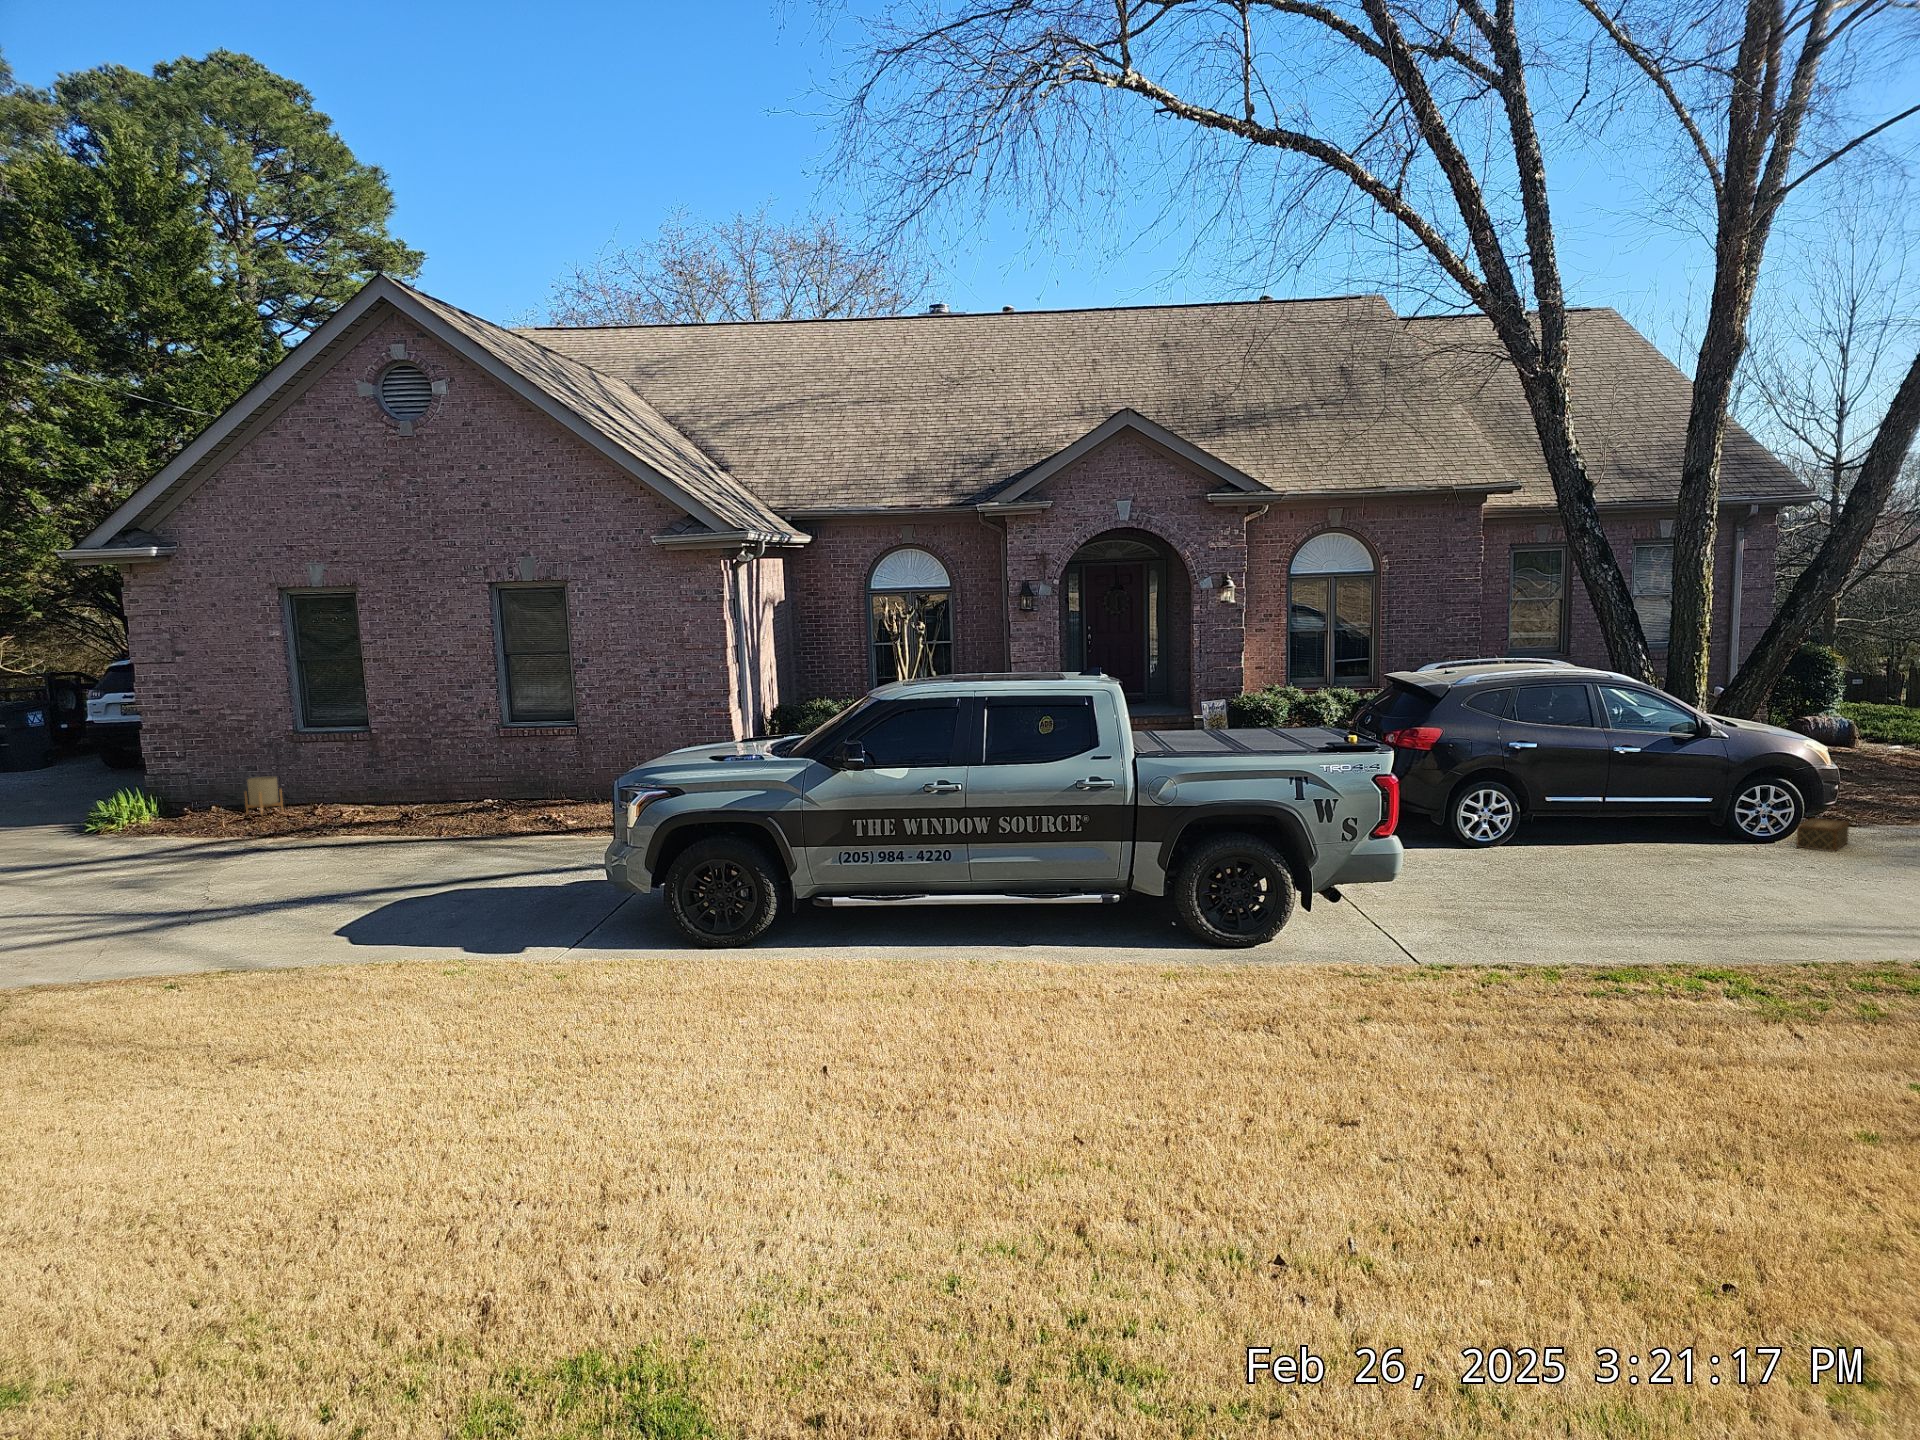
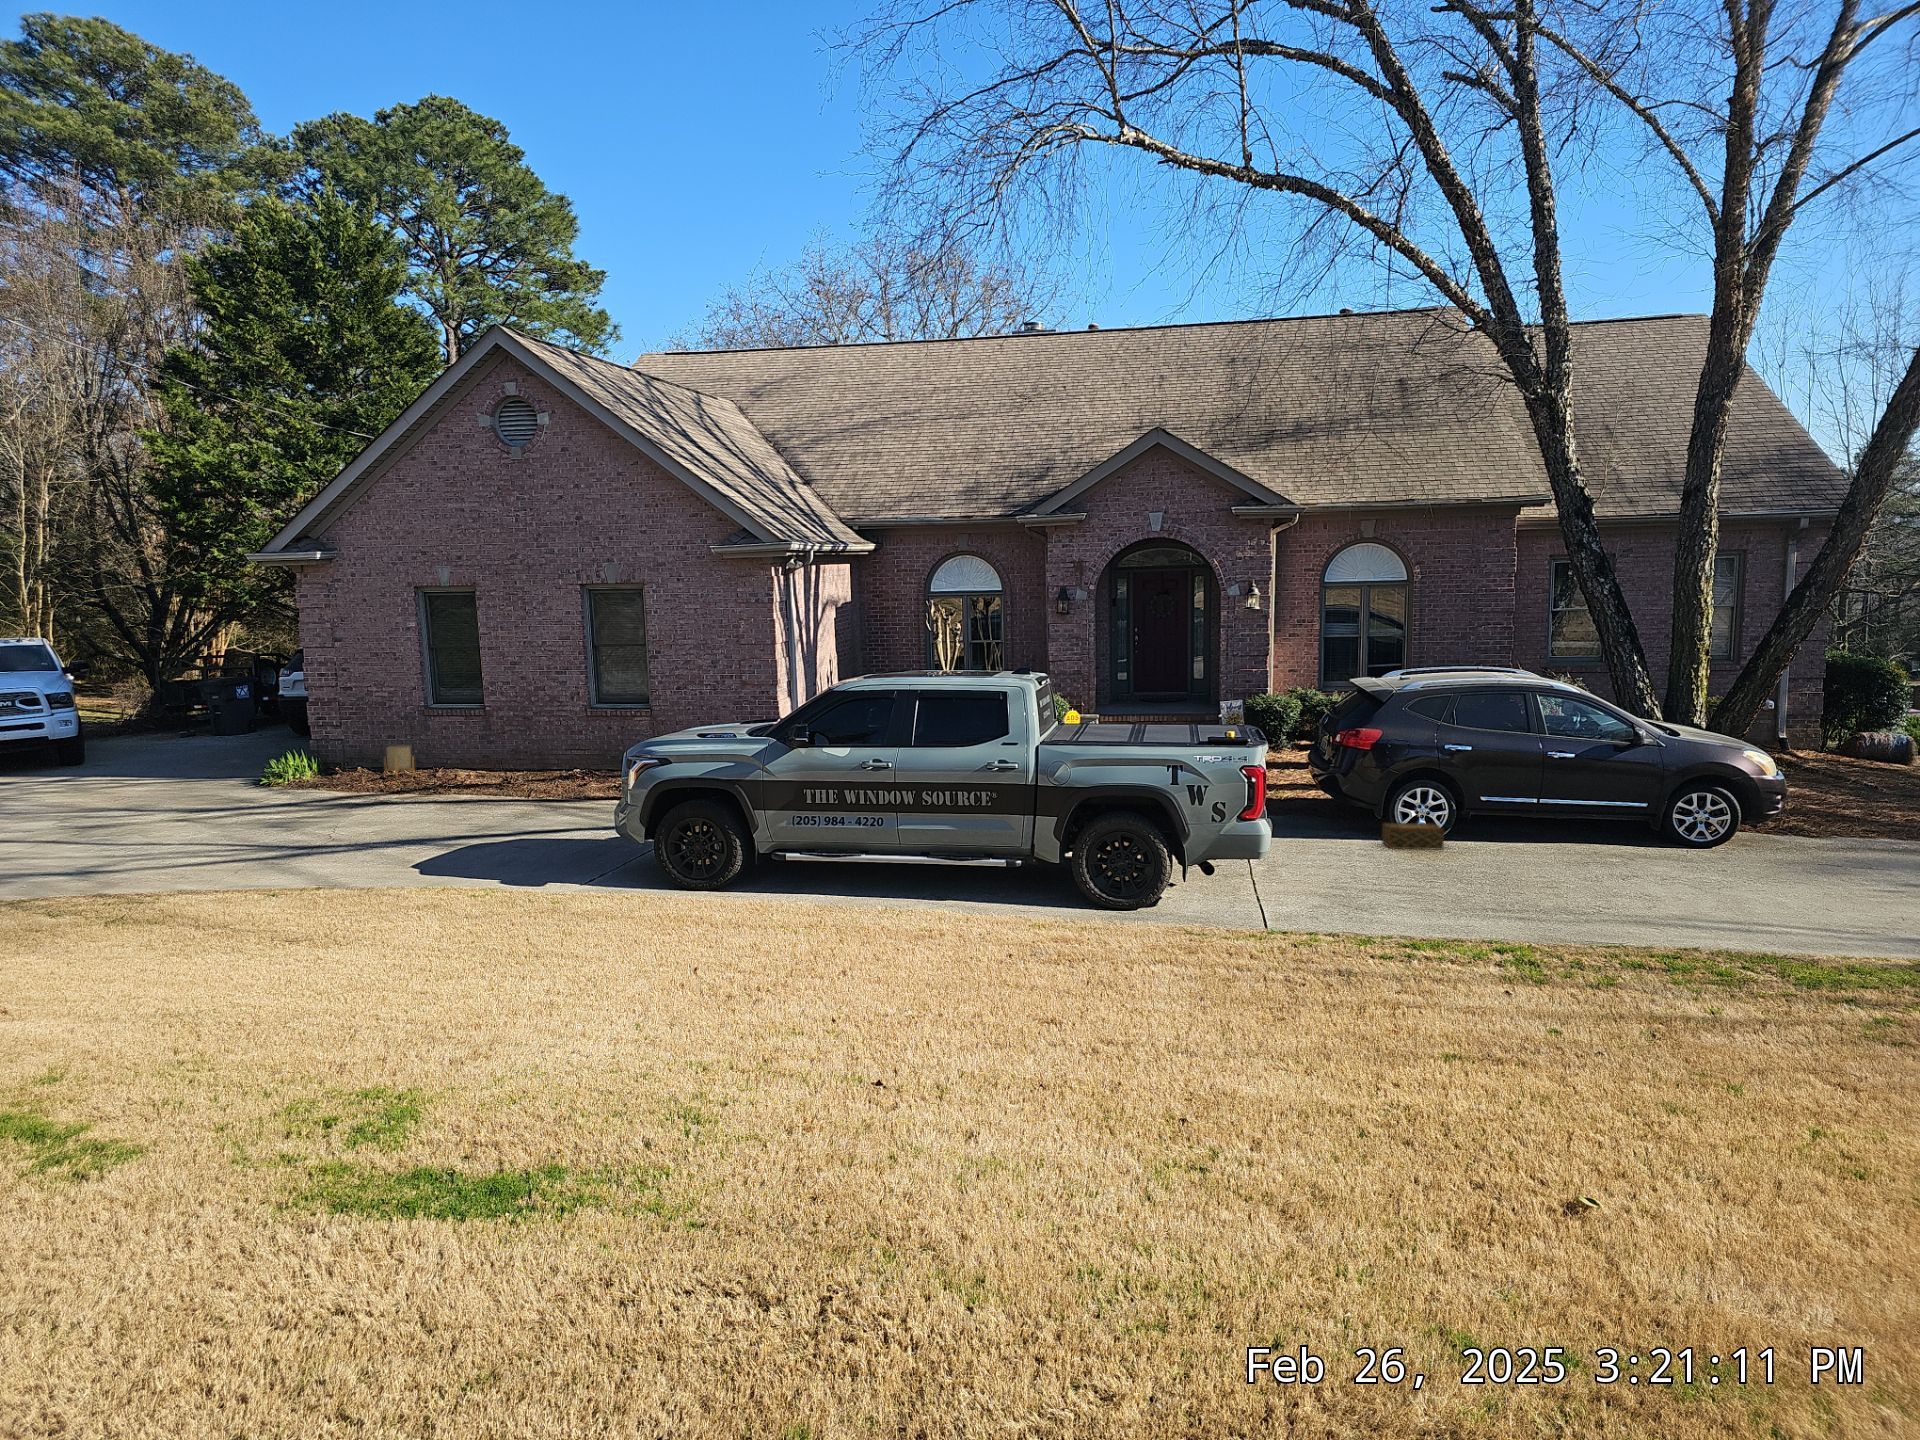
woven basket: present [1796,818,1849,852] -> present [1382,823,1444,850]

